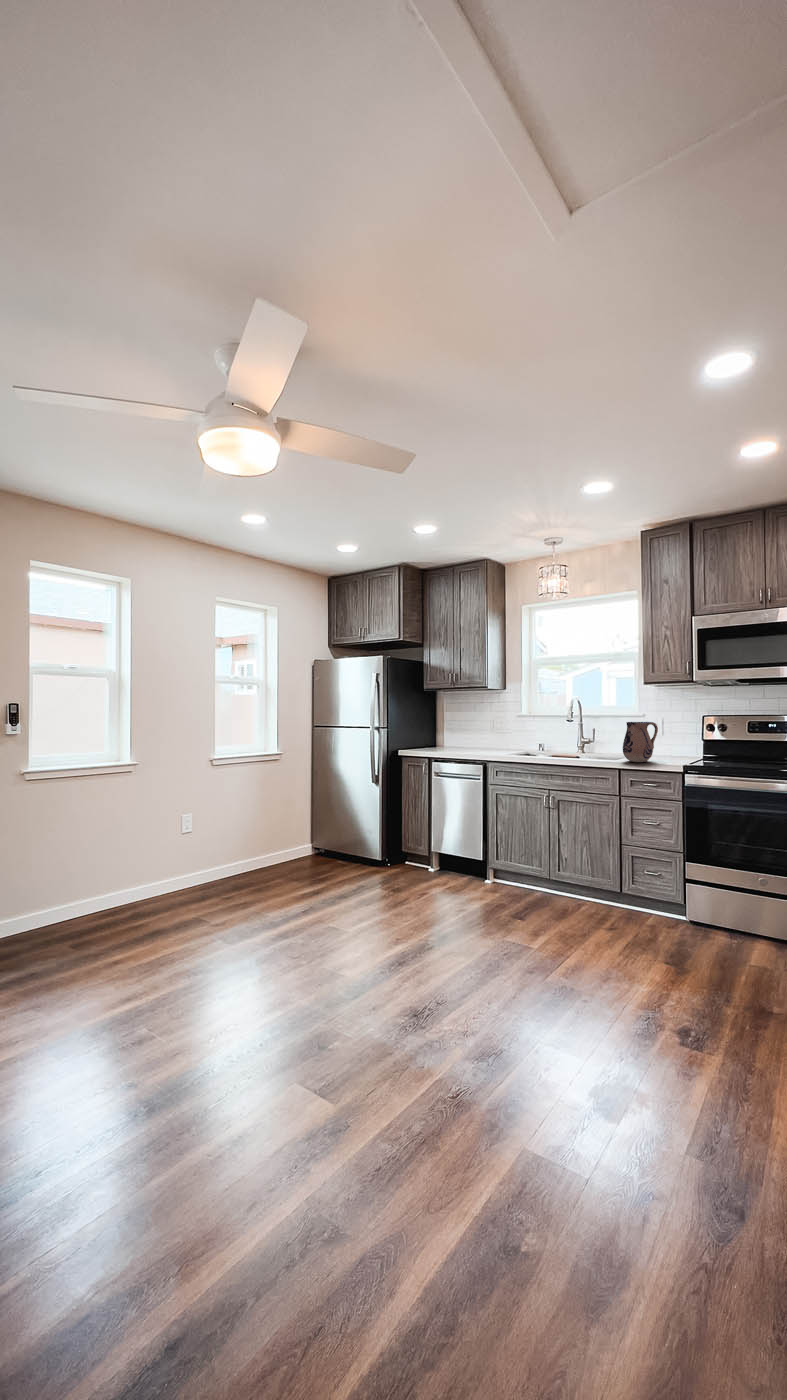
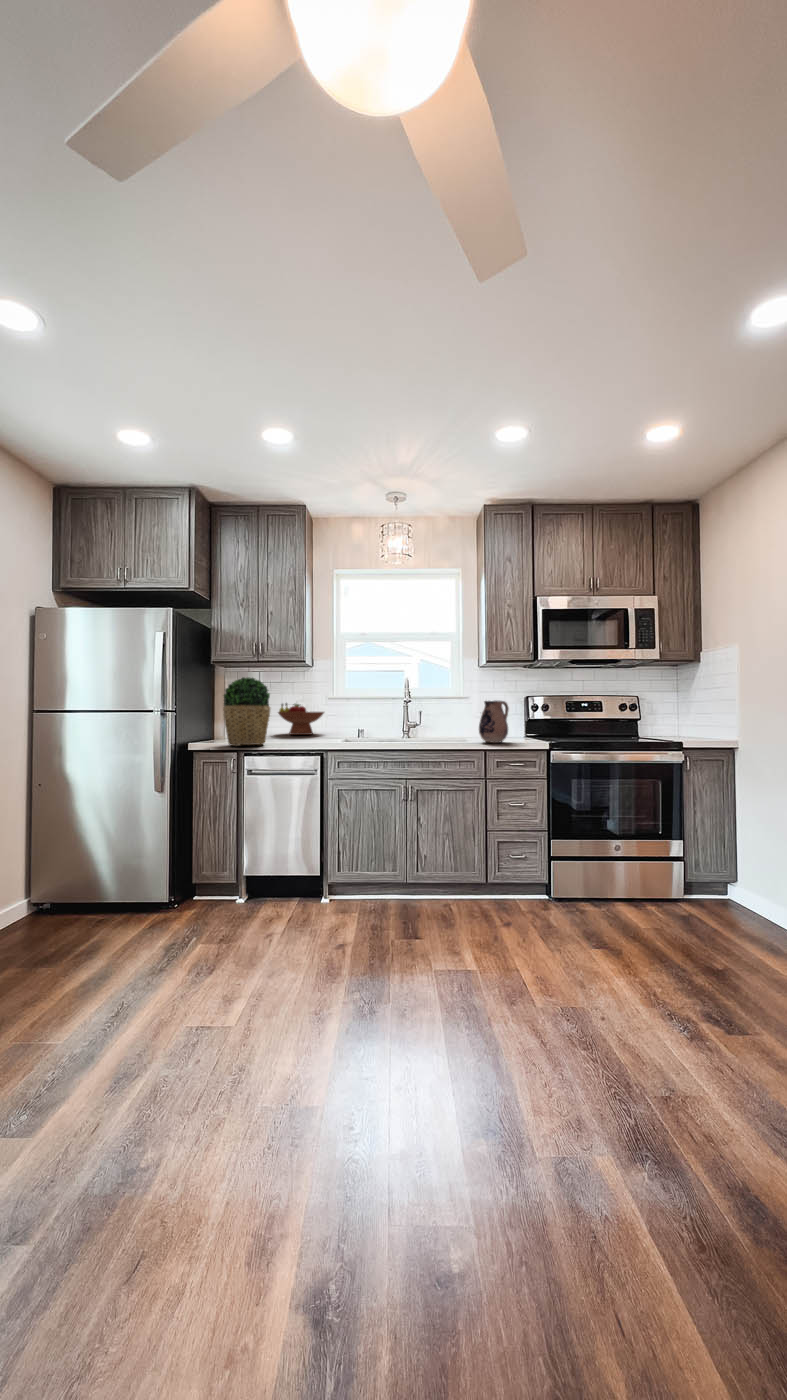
potted plant: none [418,702,454,755] -> present [223,677,270,746]
fruit bowl: none [480,719,519,745] -> present [278,703,324,735]

